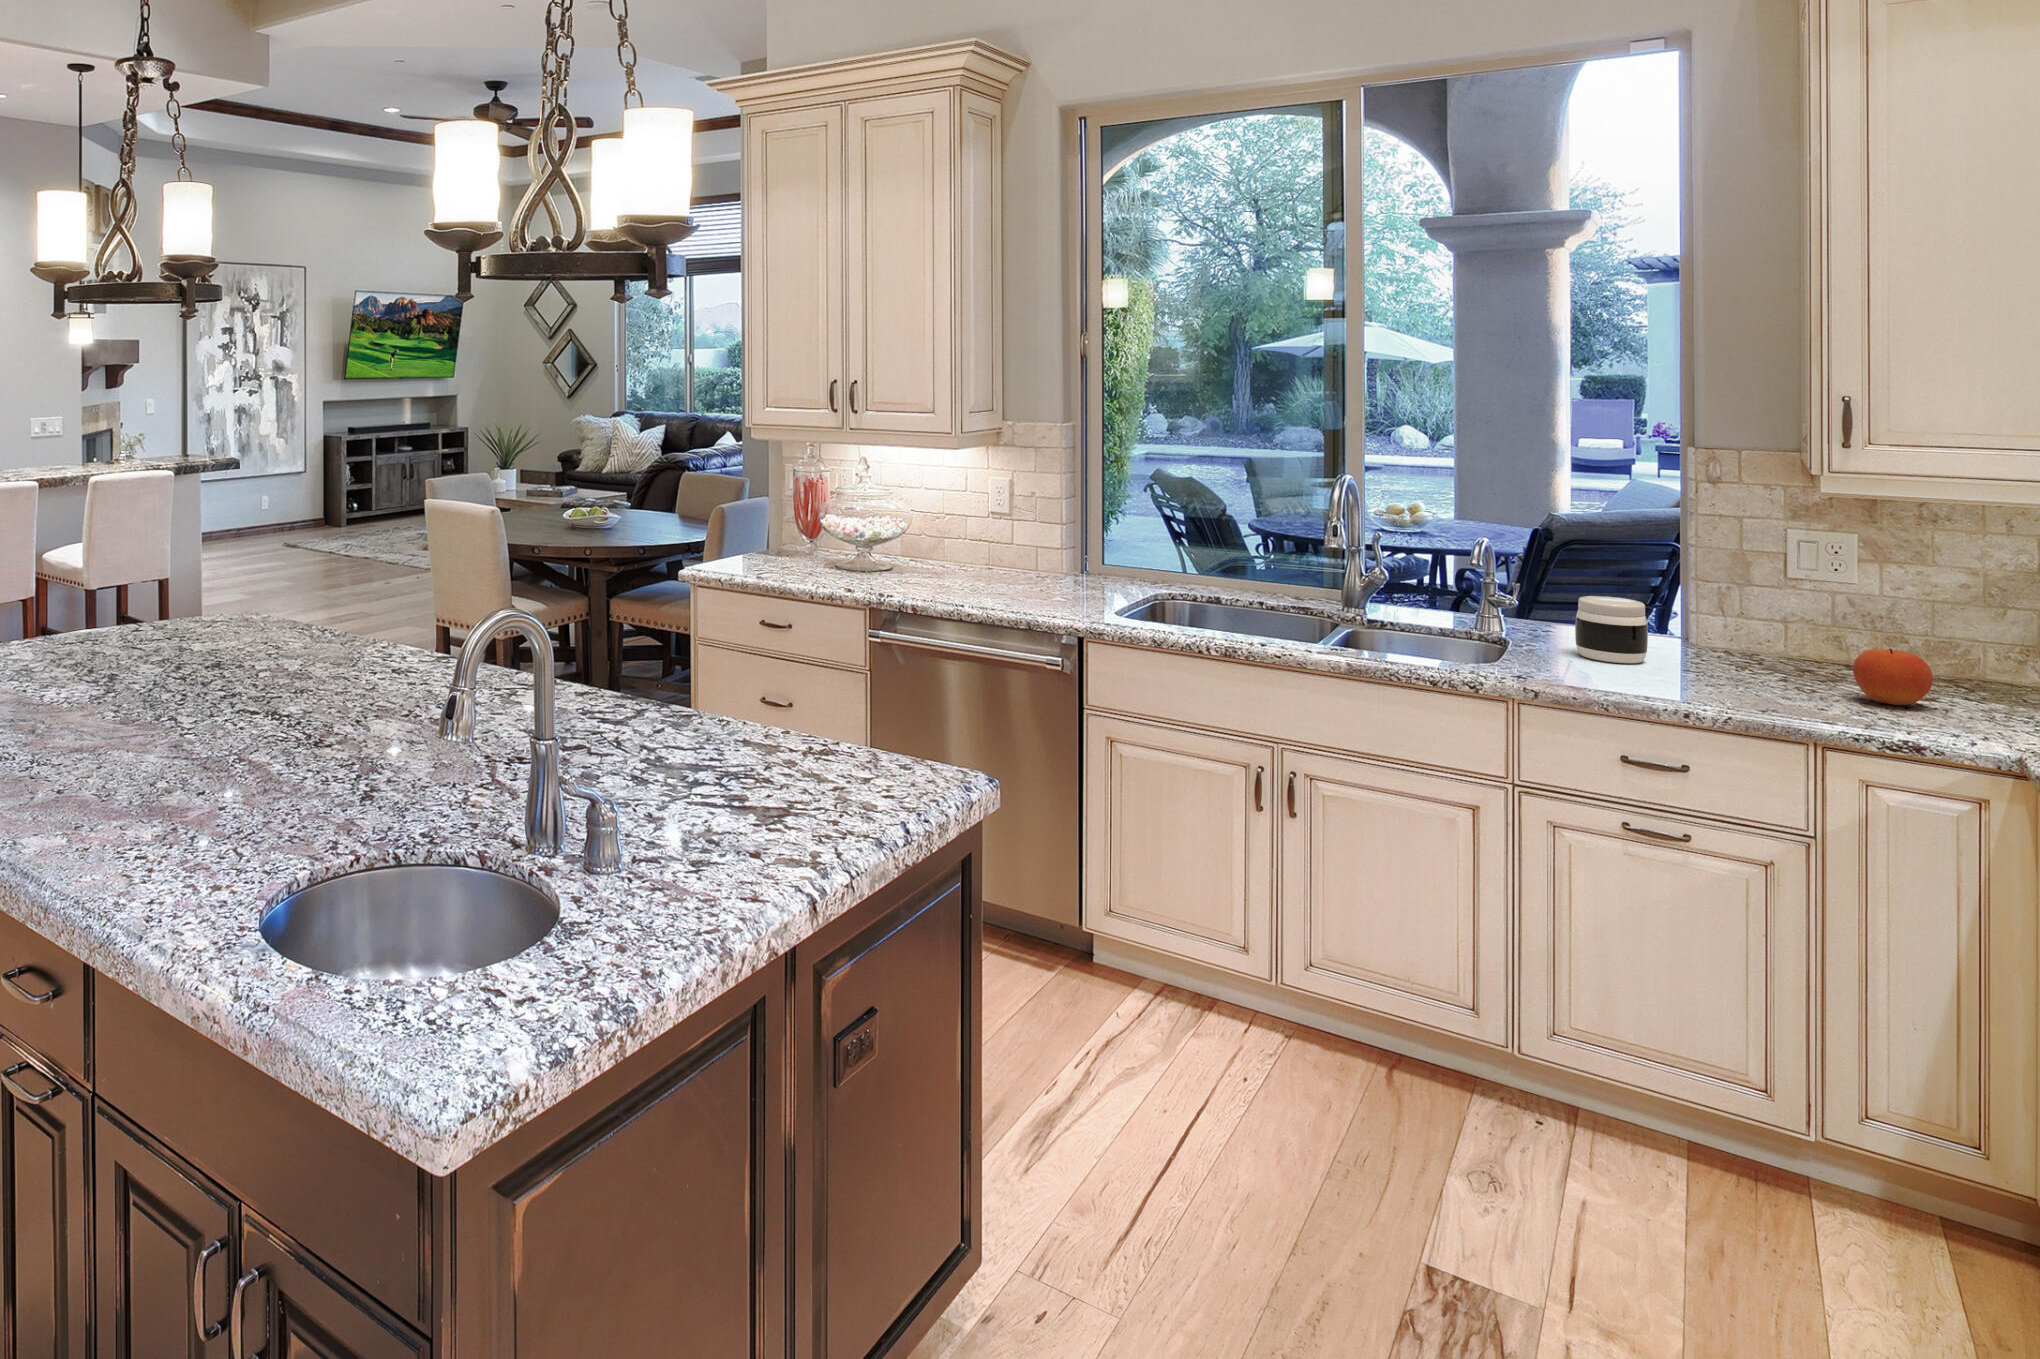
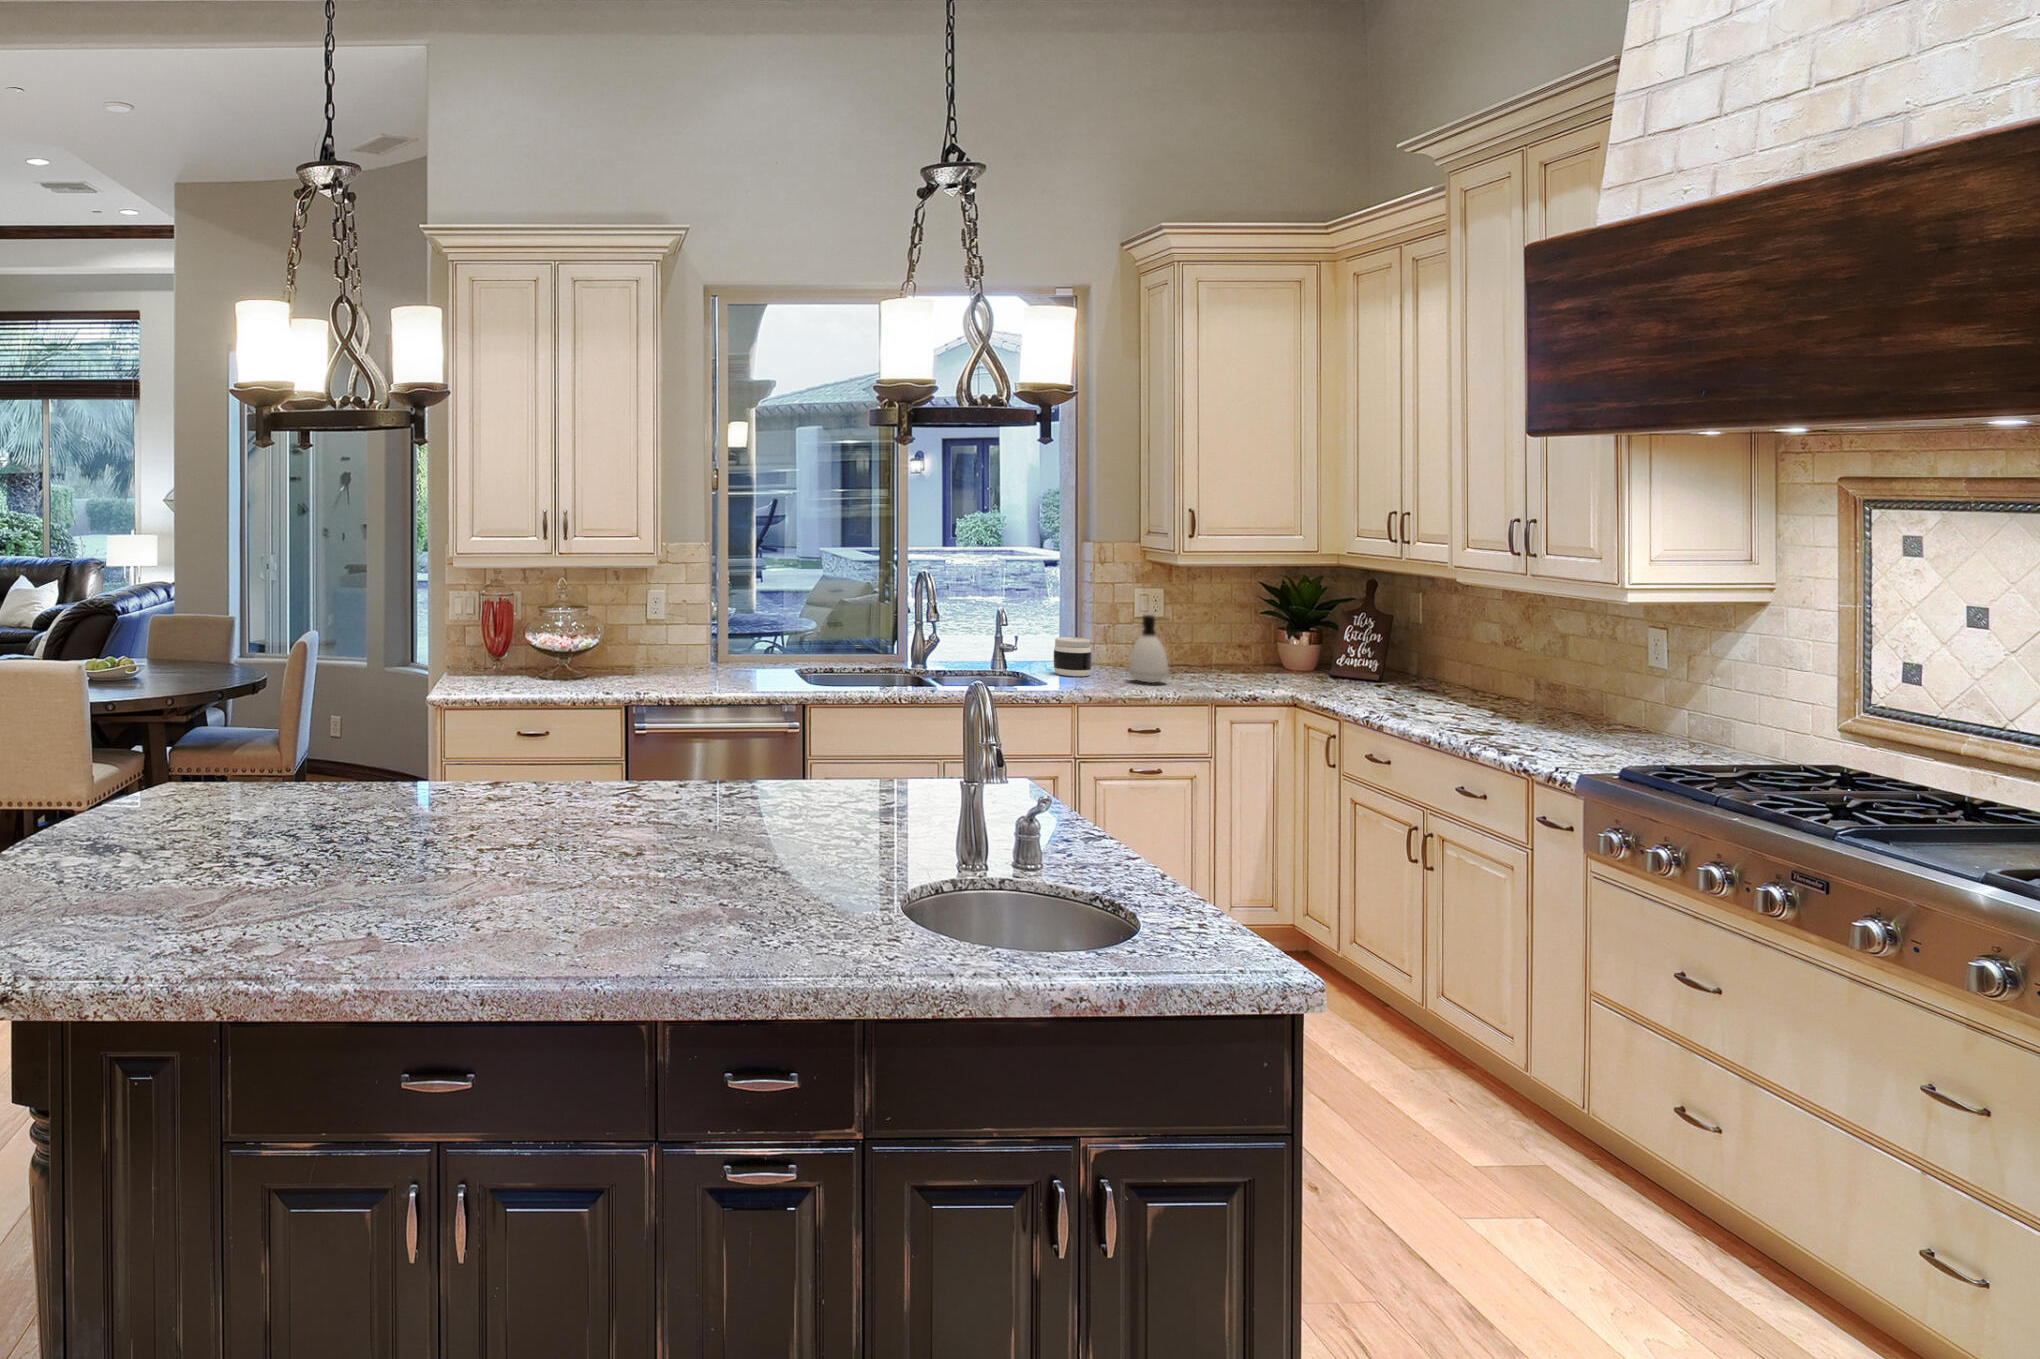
soap dispenser: none [1684,574,1769,690] -> present [1129,615,1169,683]
fruit: present [1853,648,1933,705] -> none [1192,649,1226,680]

